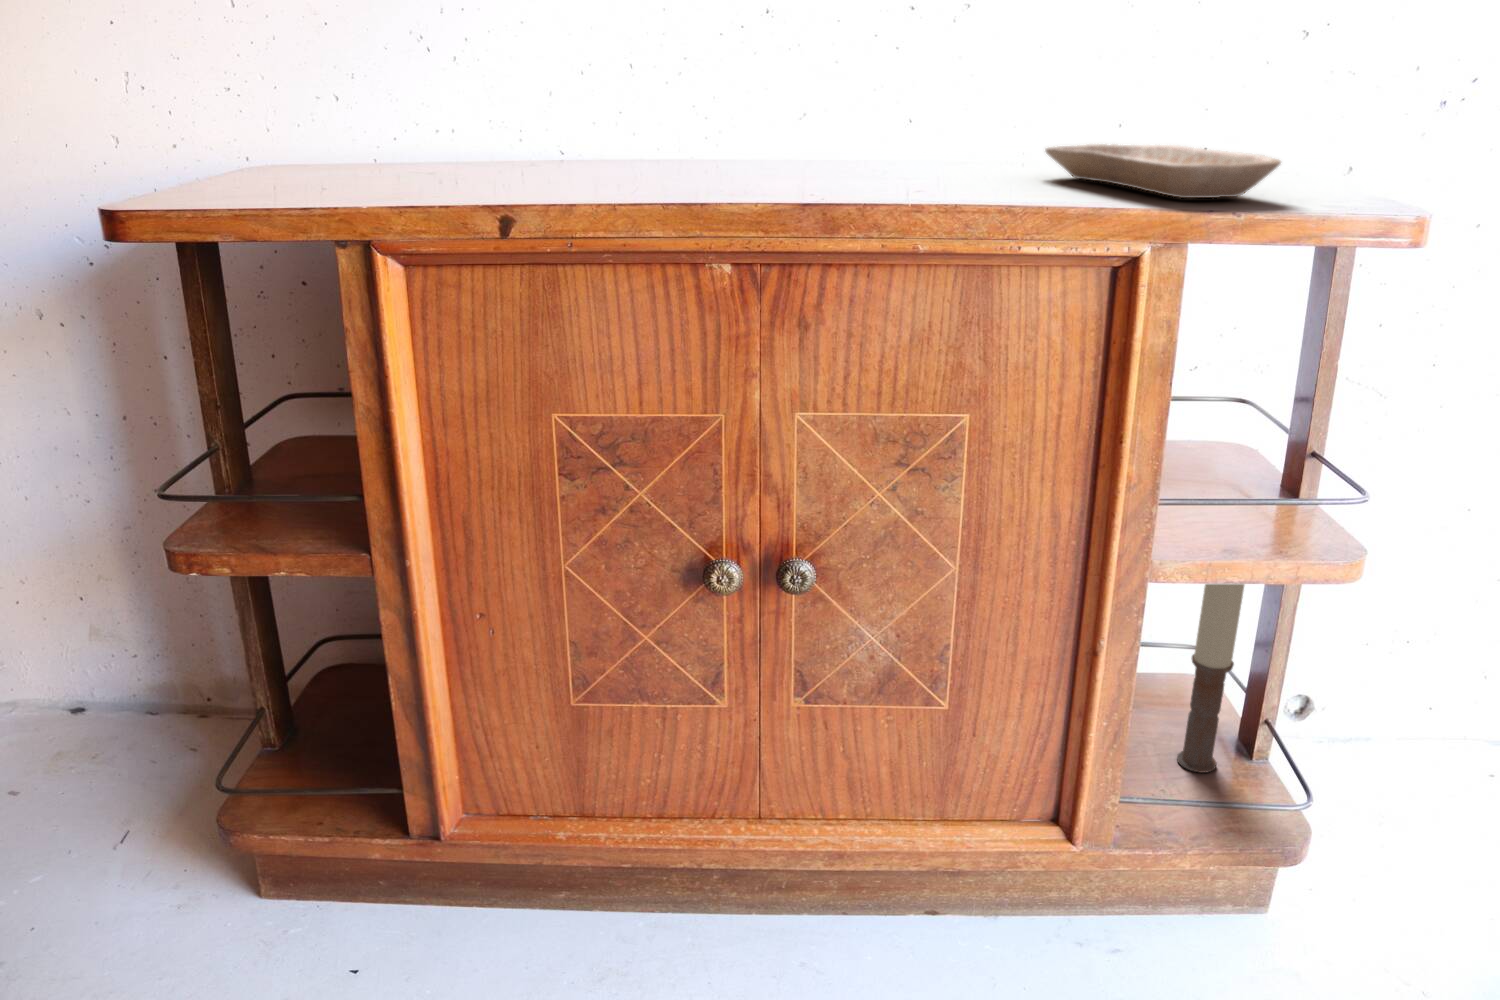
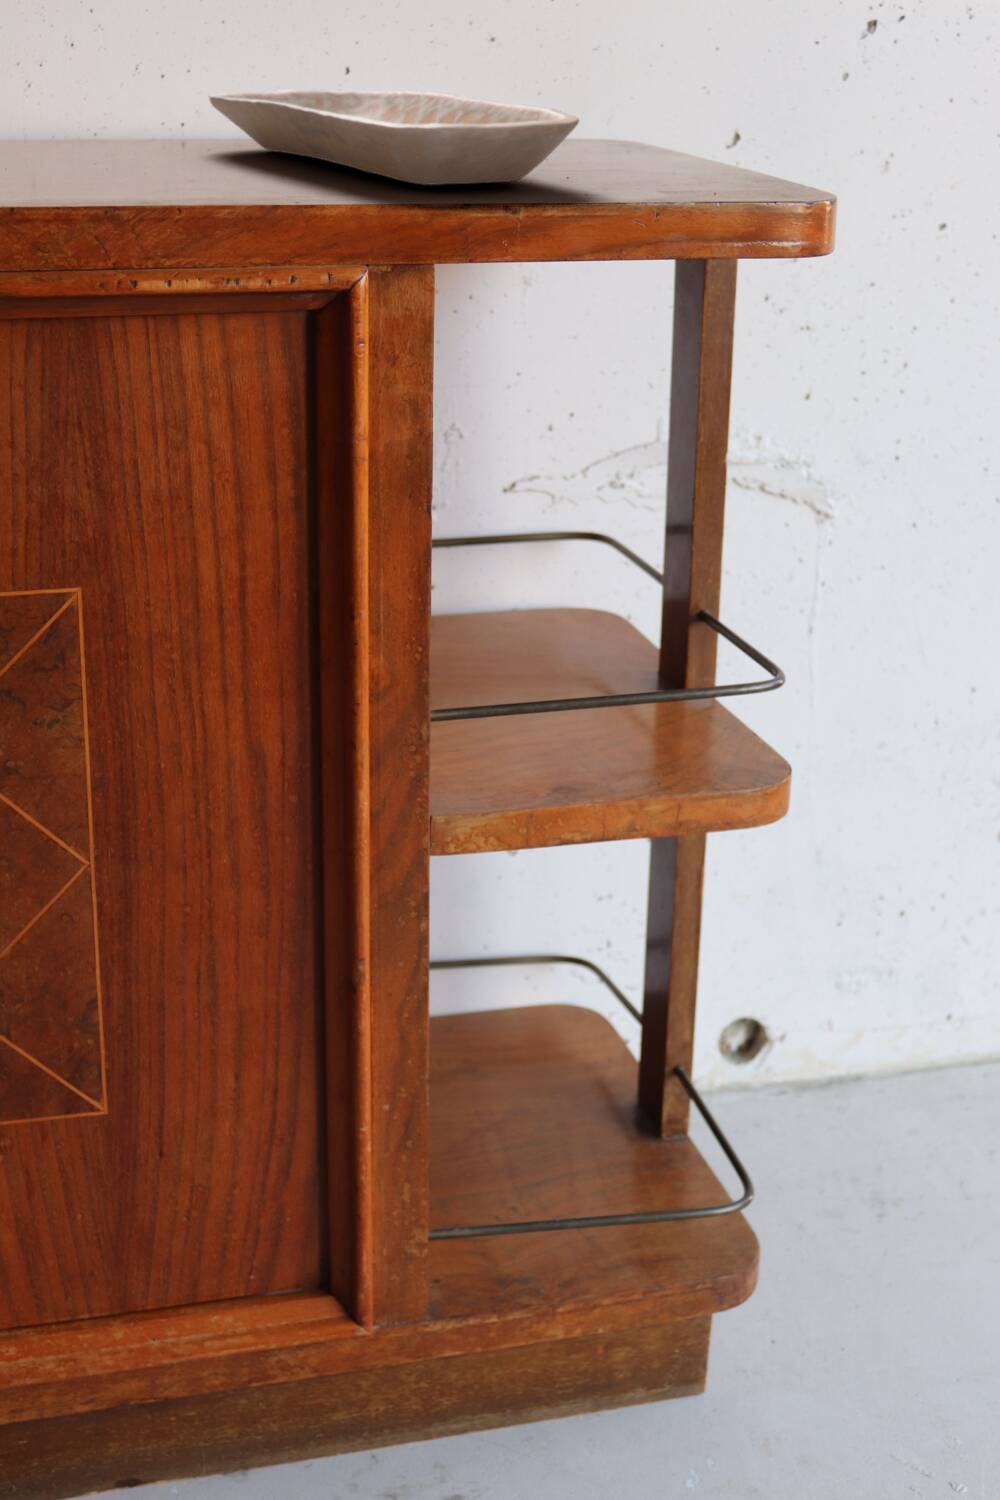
candle: present [1177,584,1244,773] -> none [542,801,619,1167]

